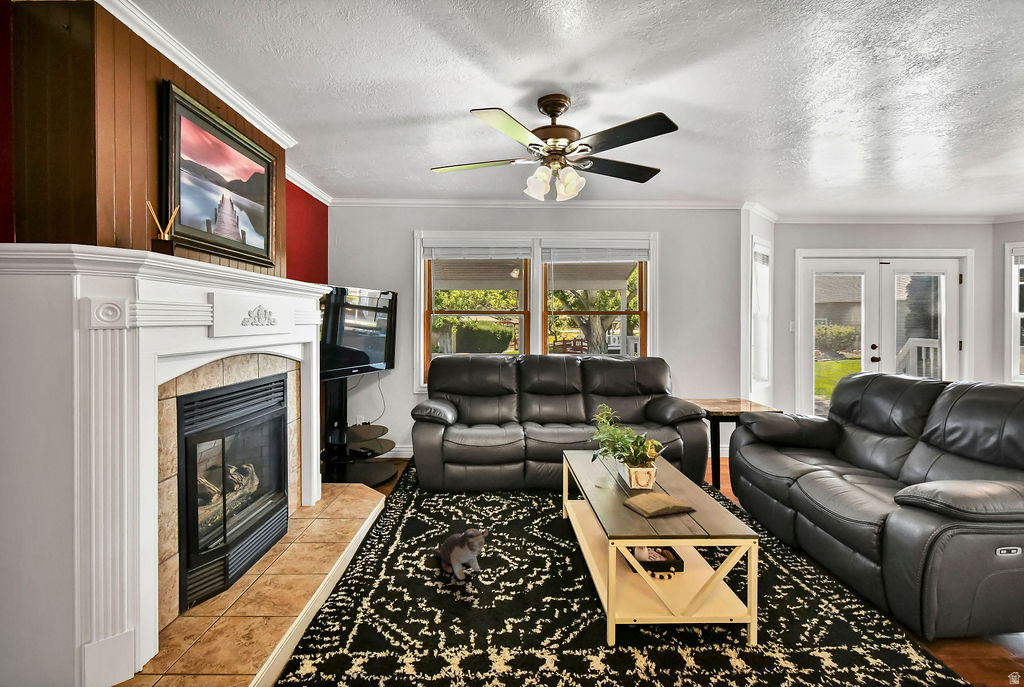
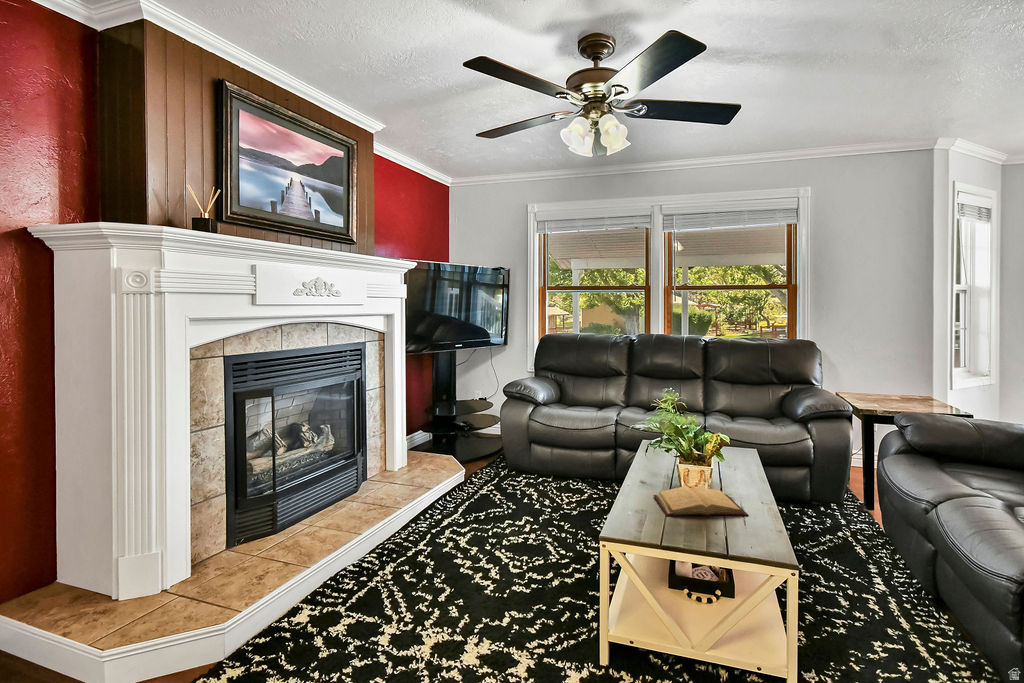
plush toy: present [434,529,488,580] -> none [478,507,514,562]

